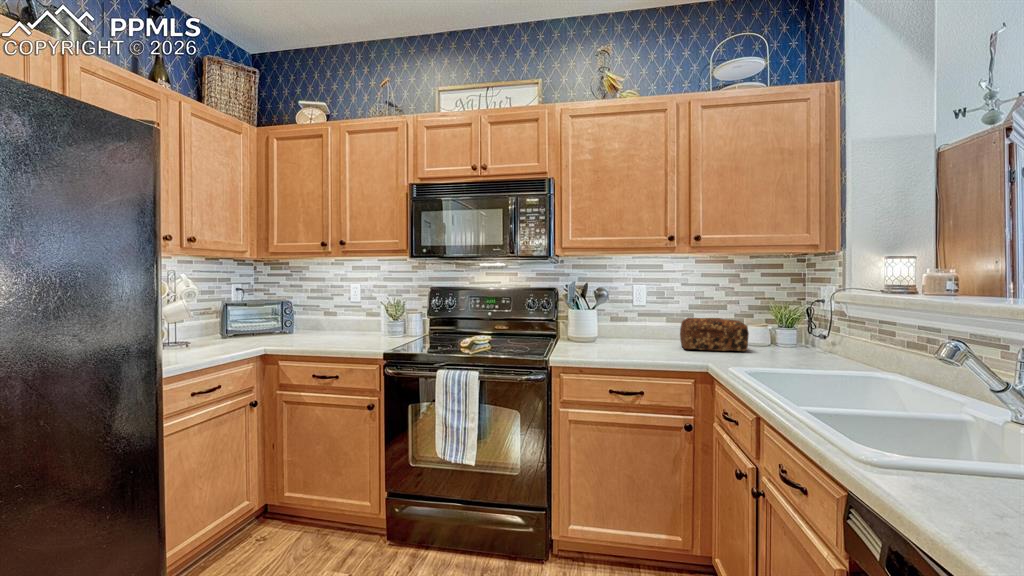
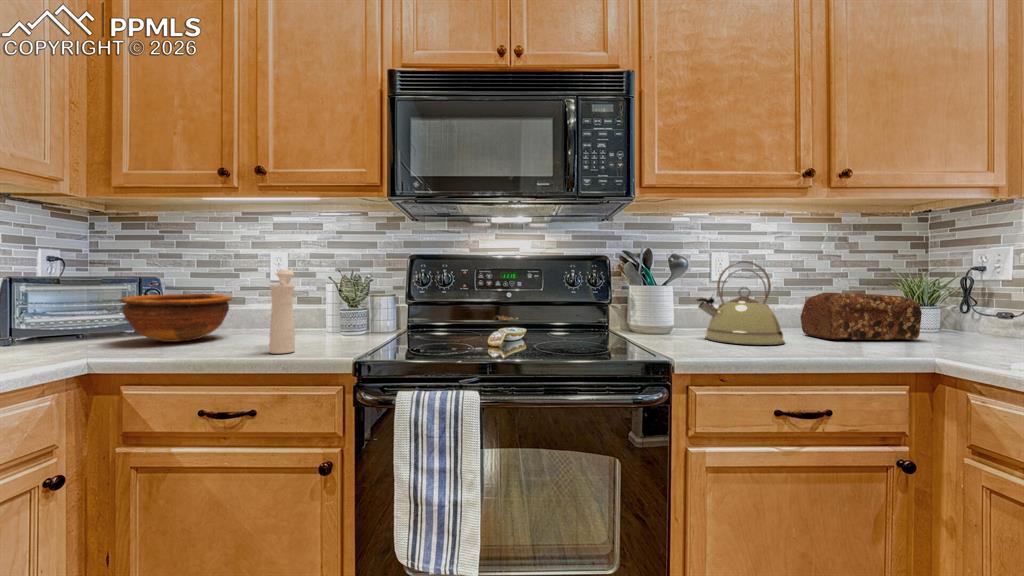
kettle: none [599,297,651,351] -> present [697,261,785,345]
pepper mill: none [346,301,360,347] -> present [269,270,295,354]
bowl: none [275,311,329,338] -> present [119,294,232,342]

